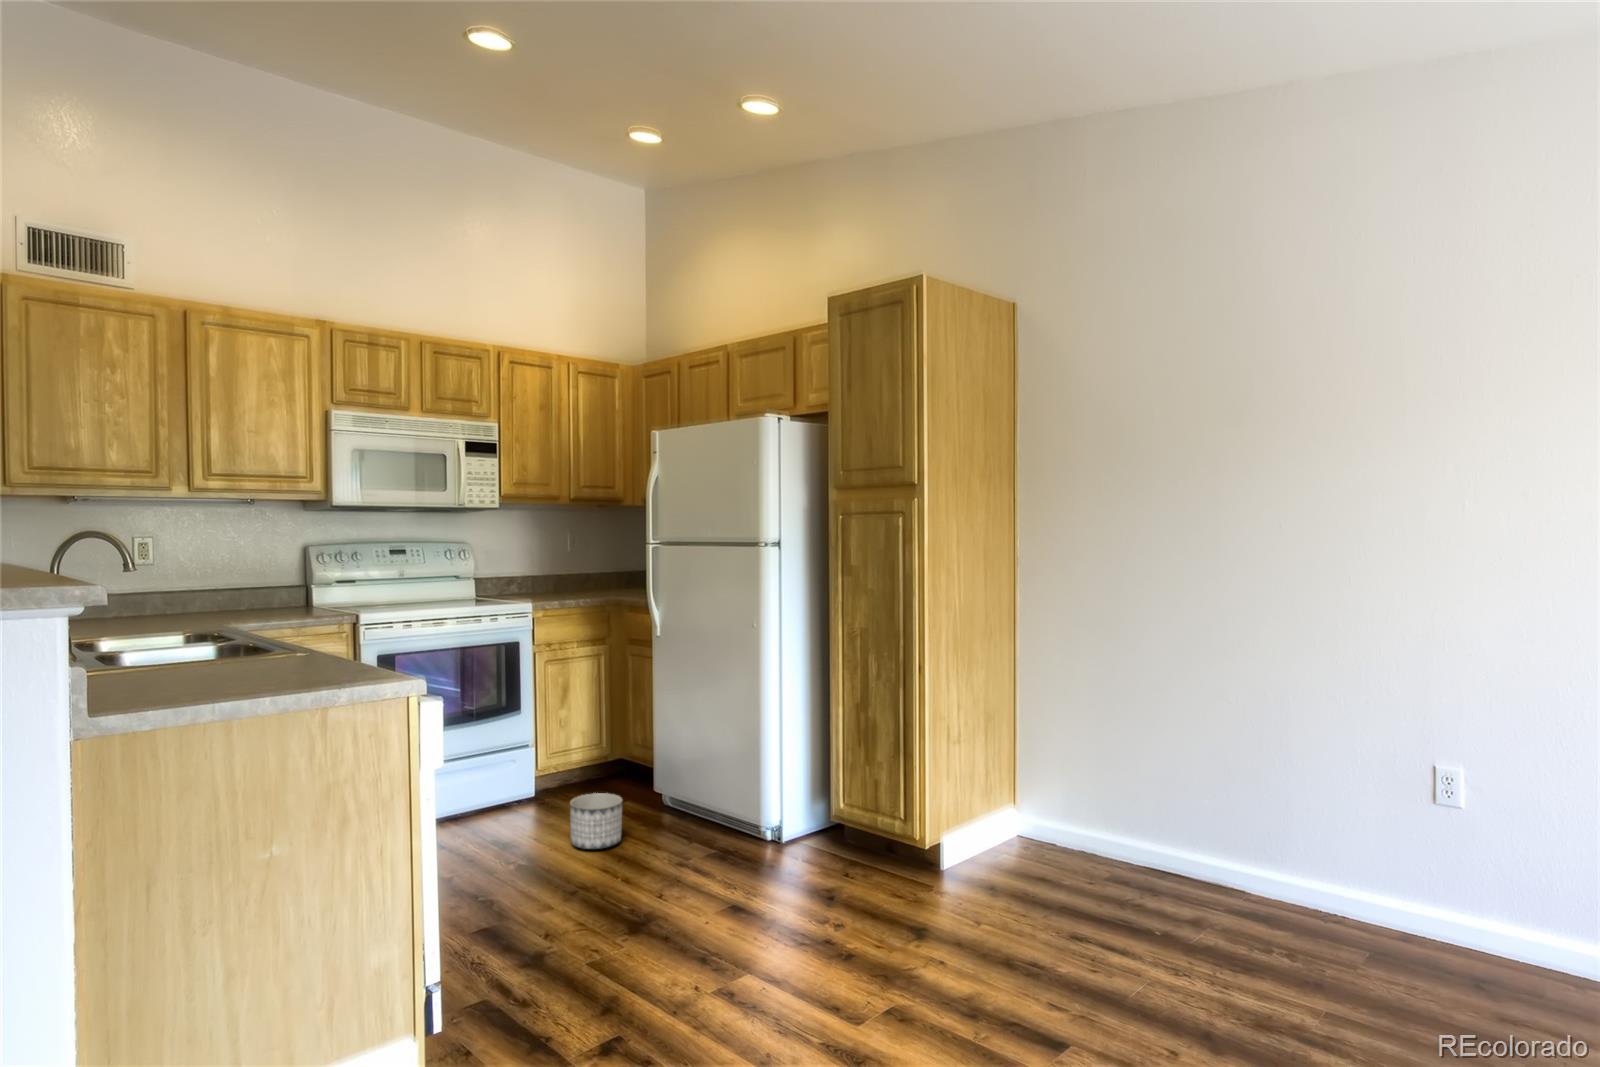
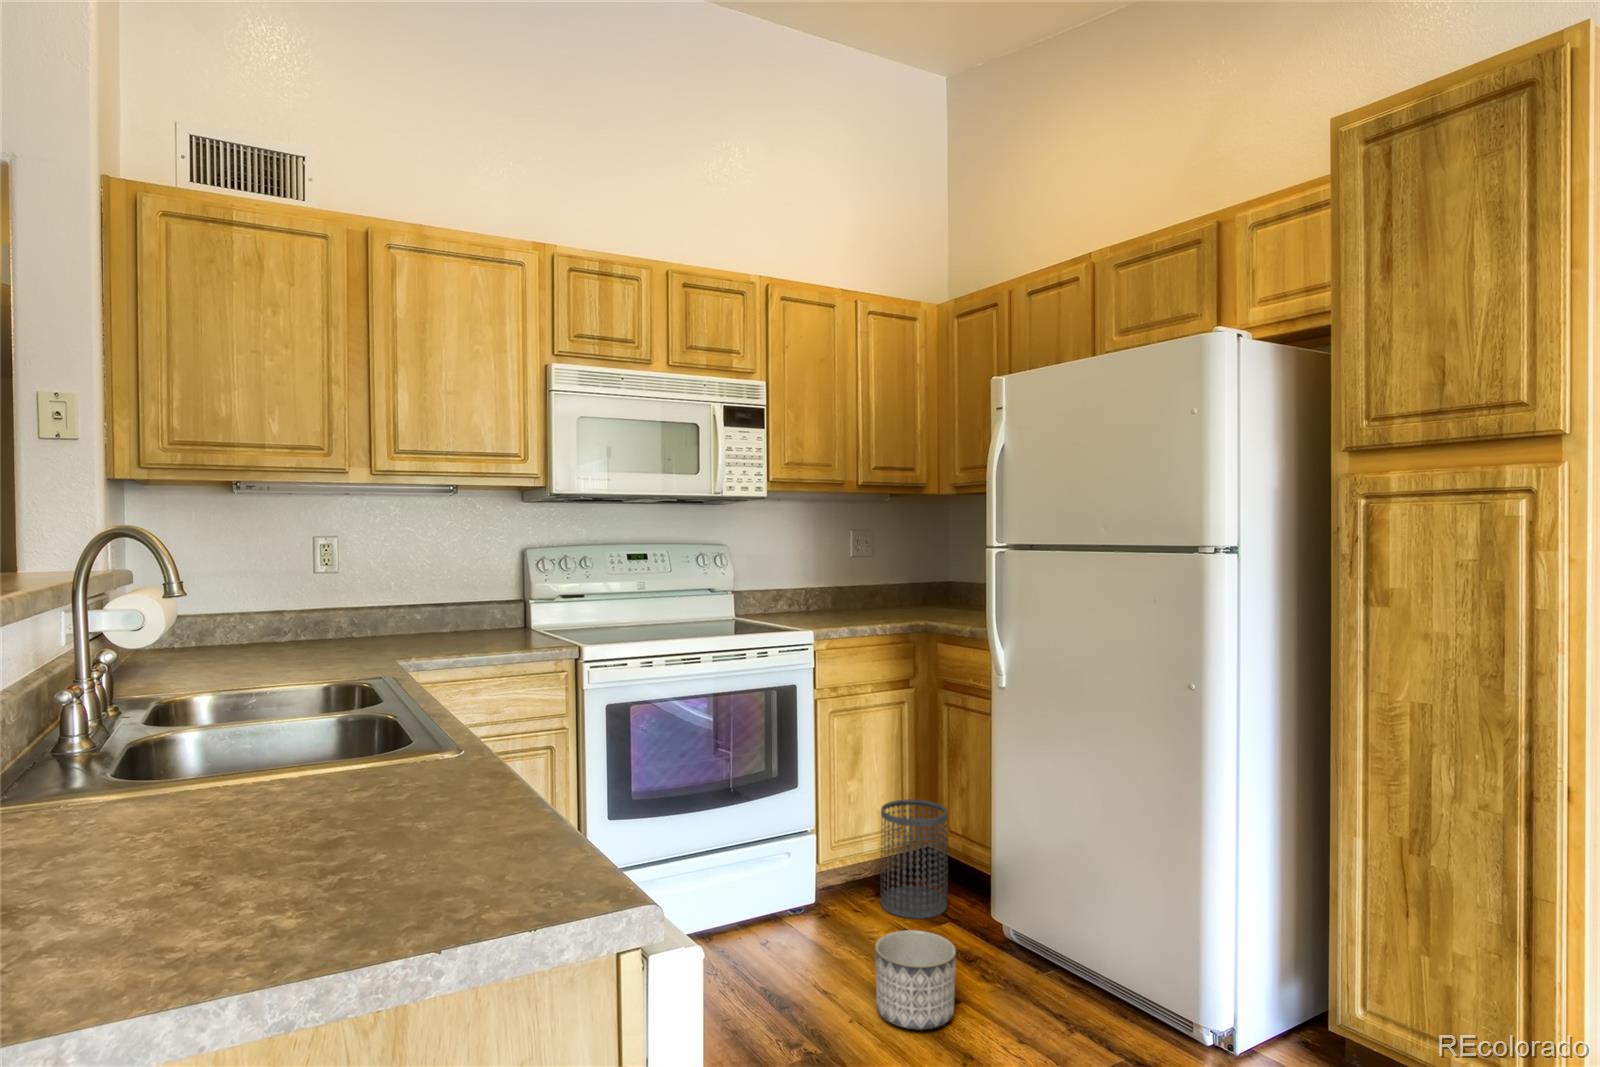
wastebasket: none [582,721,629,800] -> present [881,799,948,919]

